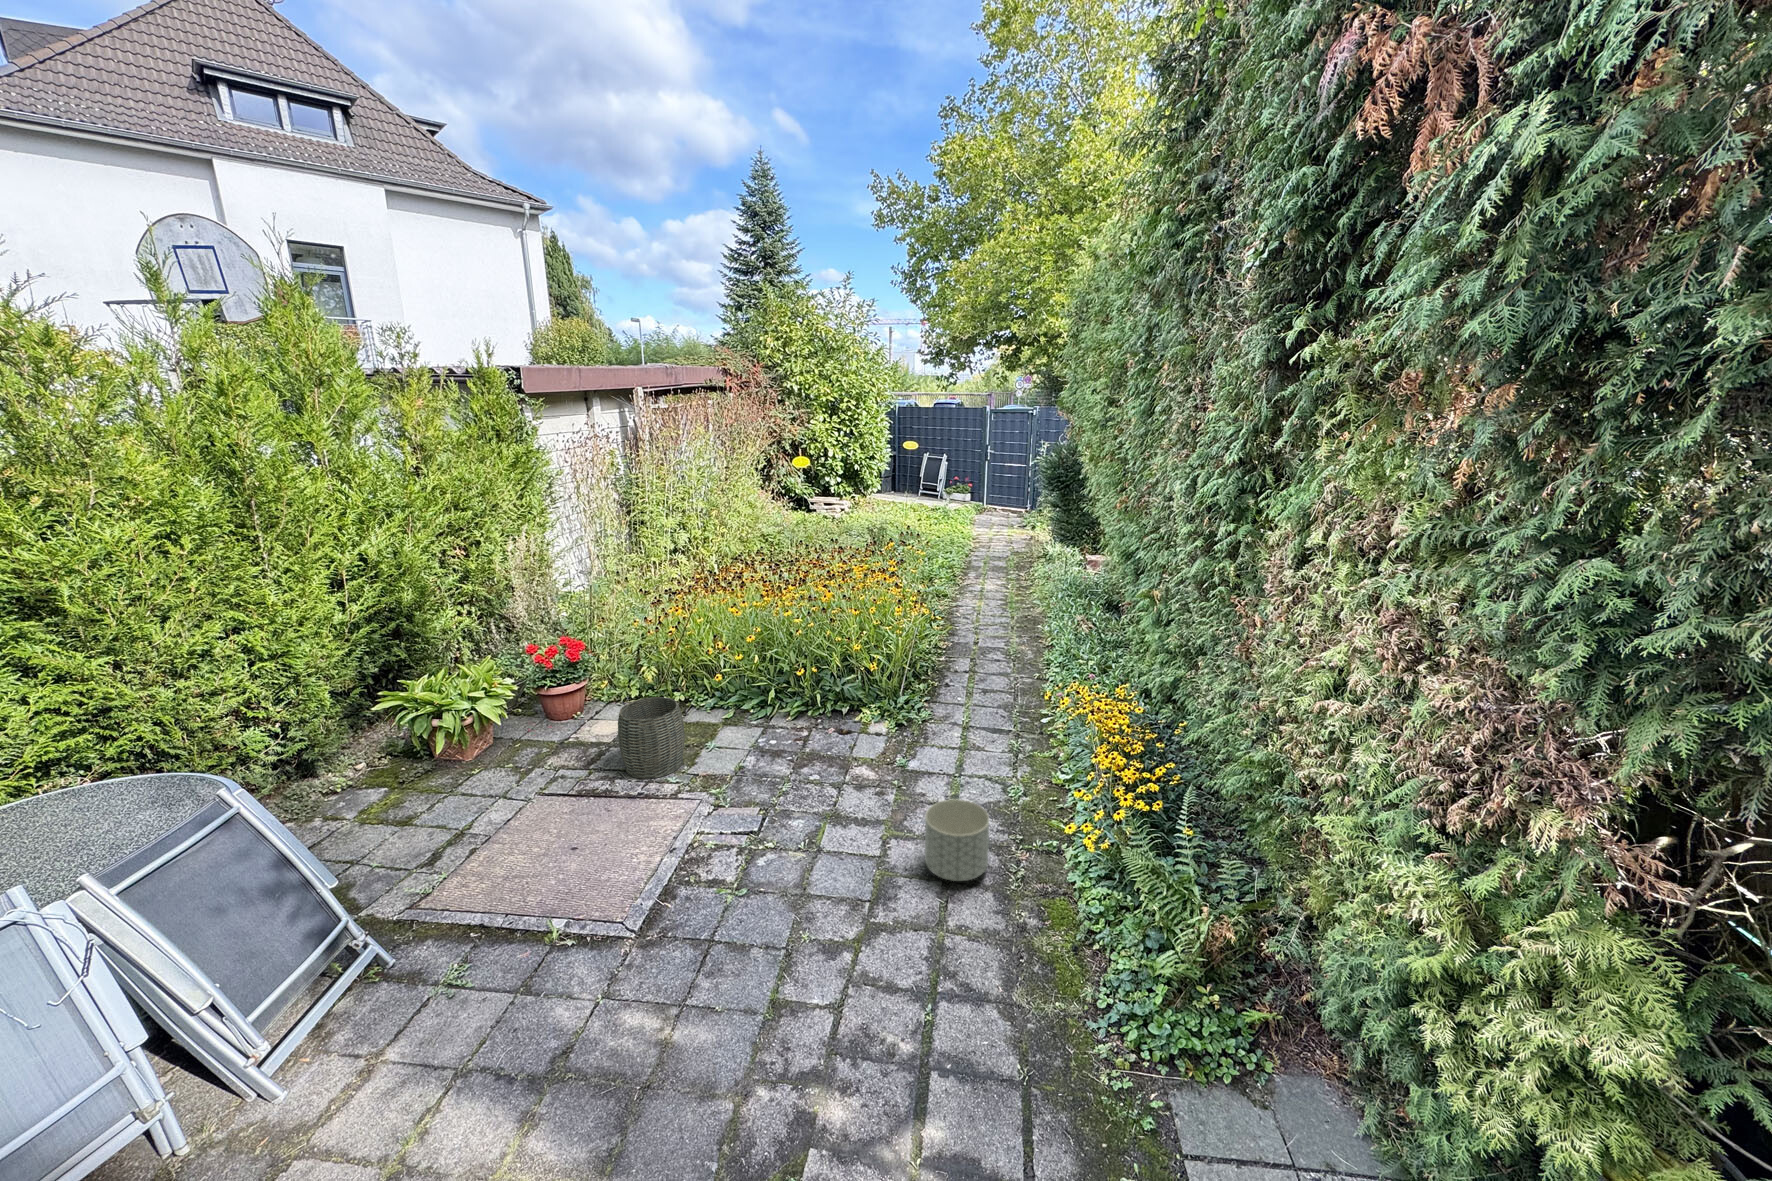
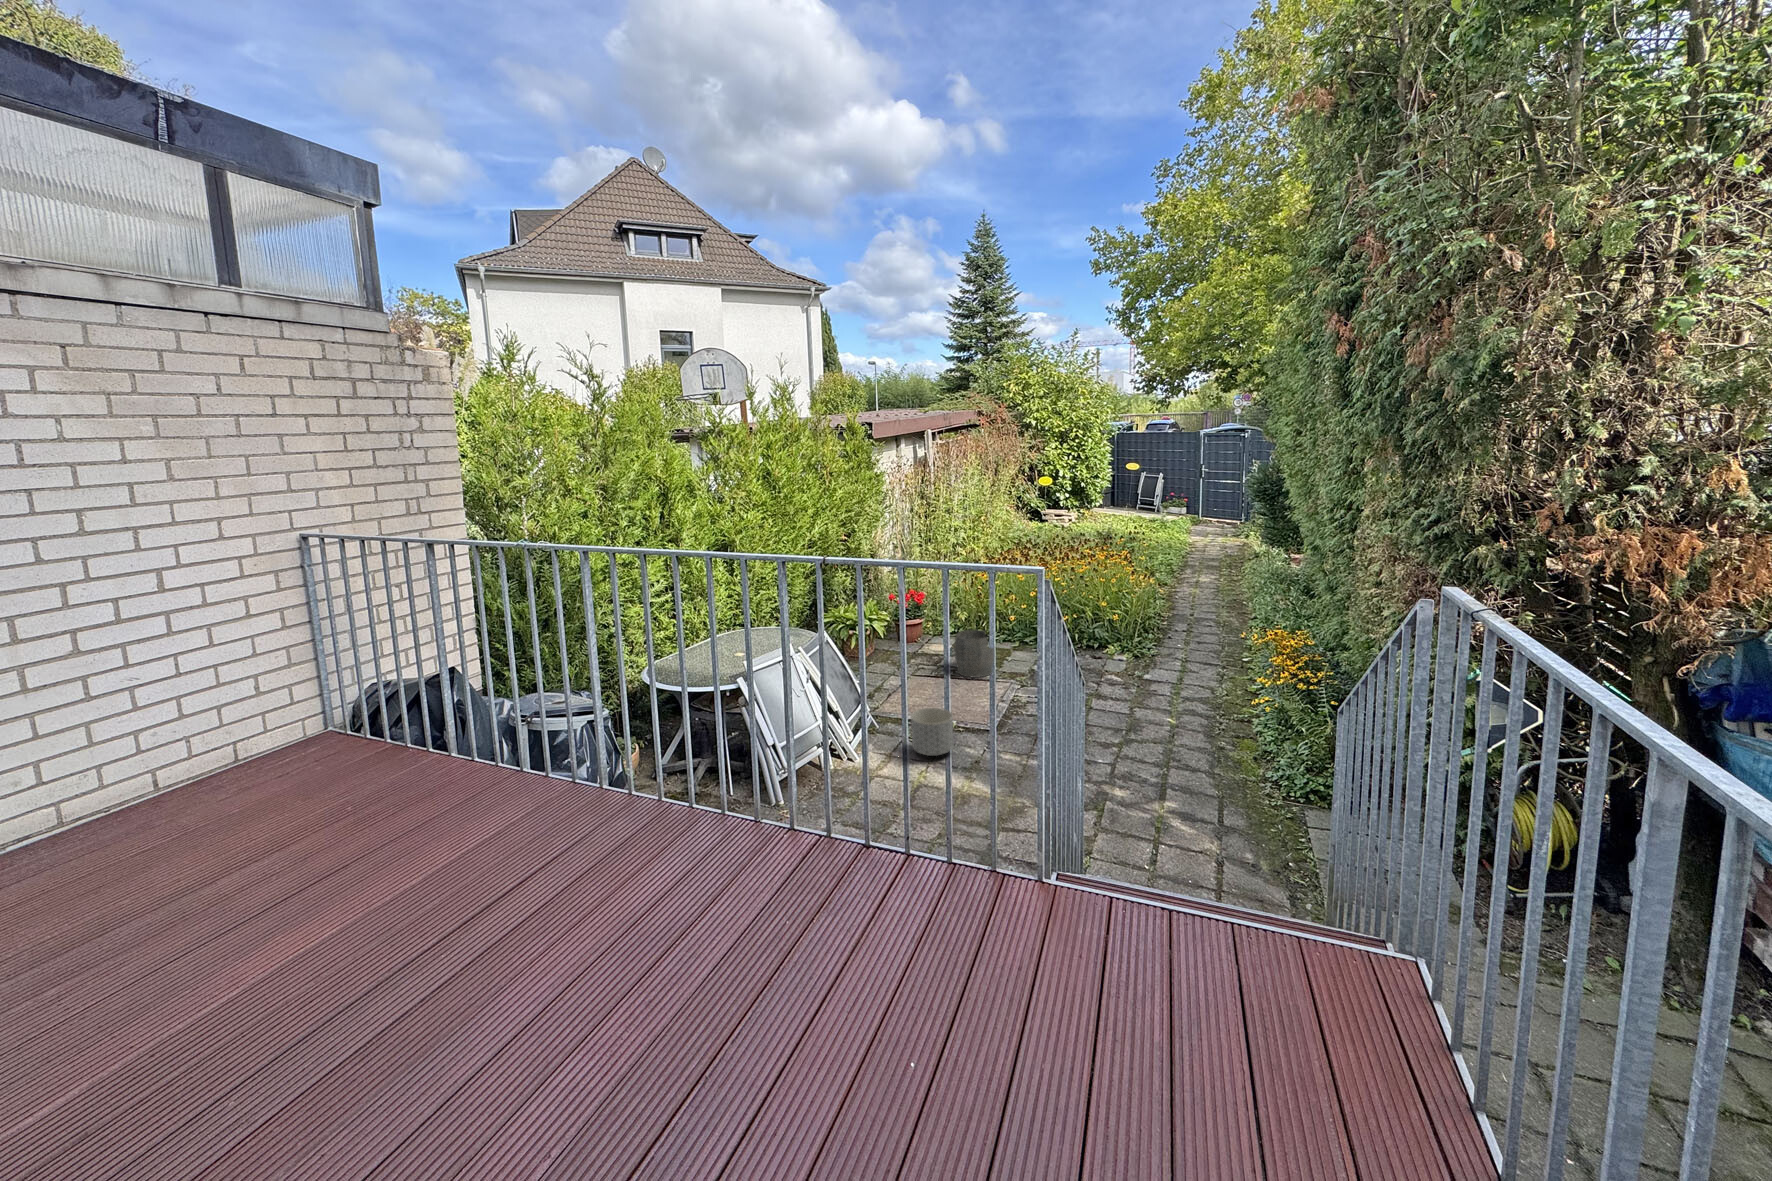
planter: present [925,799,989,881] -> present [911,708,953,756]

